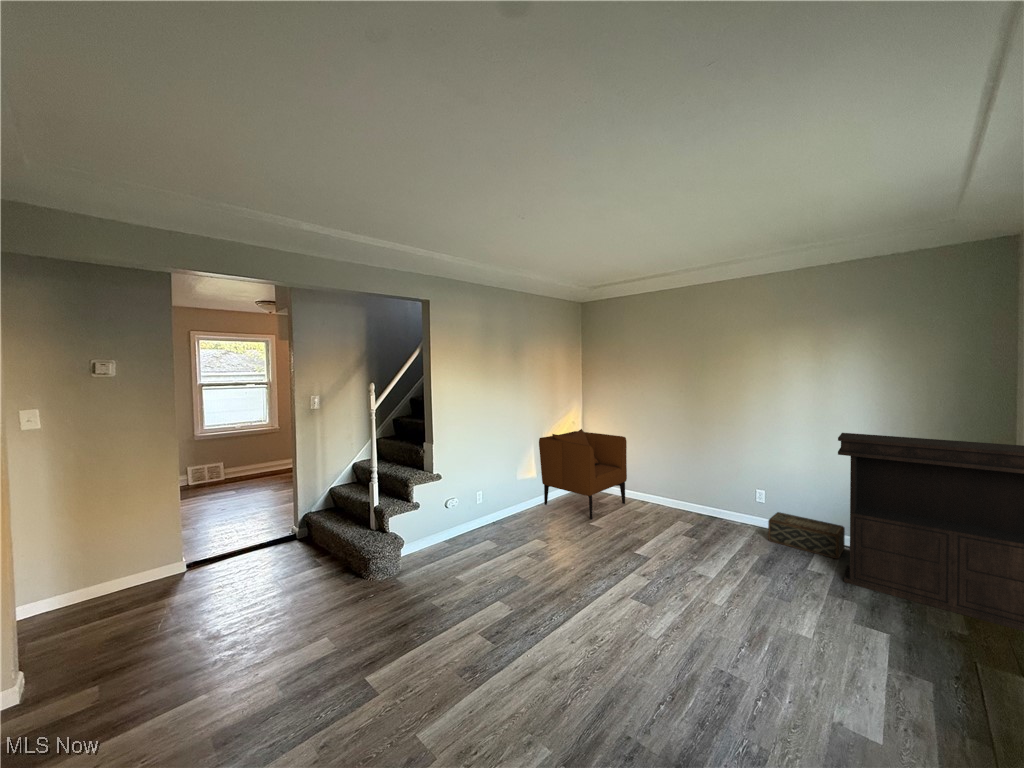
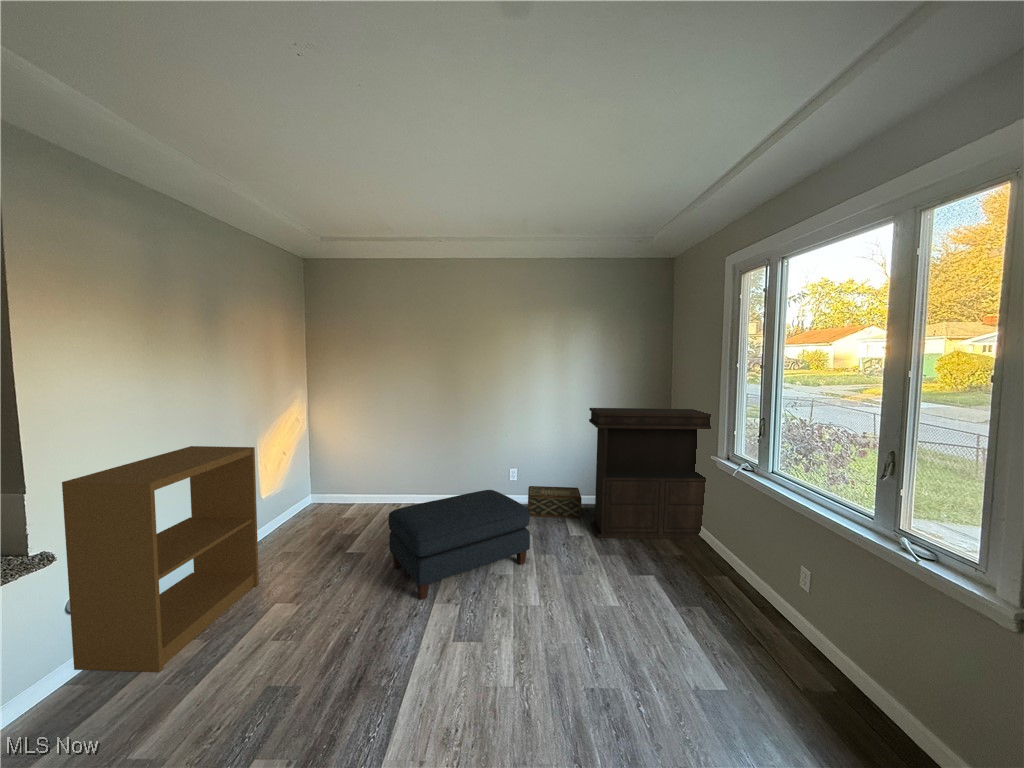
armchair: present [539,429,627,519] -> none [250,424,377,545]
bookshelf: none [448,434,533,549] -> present [62,446,259,672]
ottoman: none [613,497,737,574] -> present [388,490,530,600]

